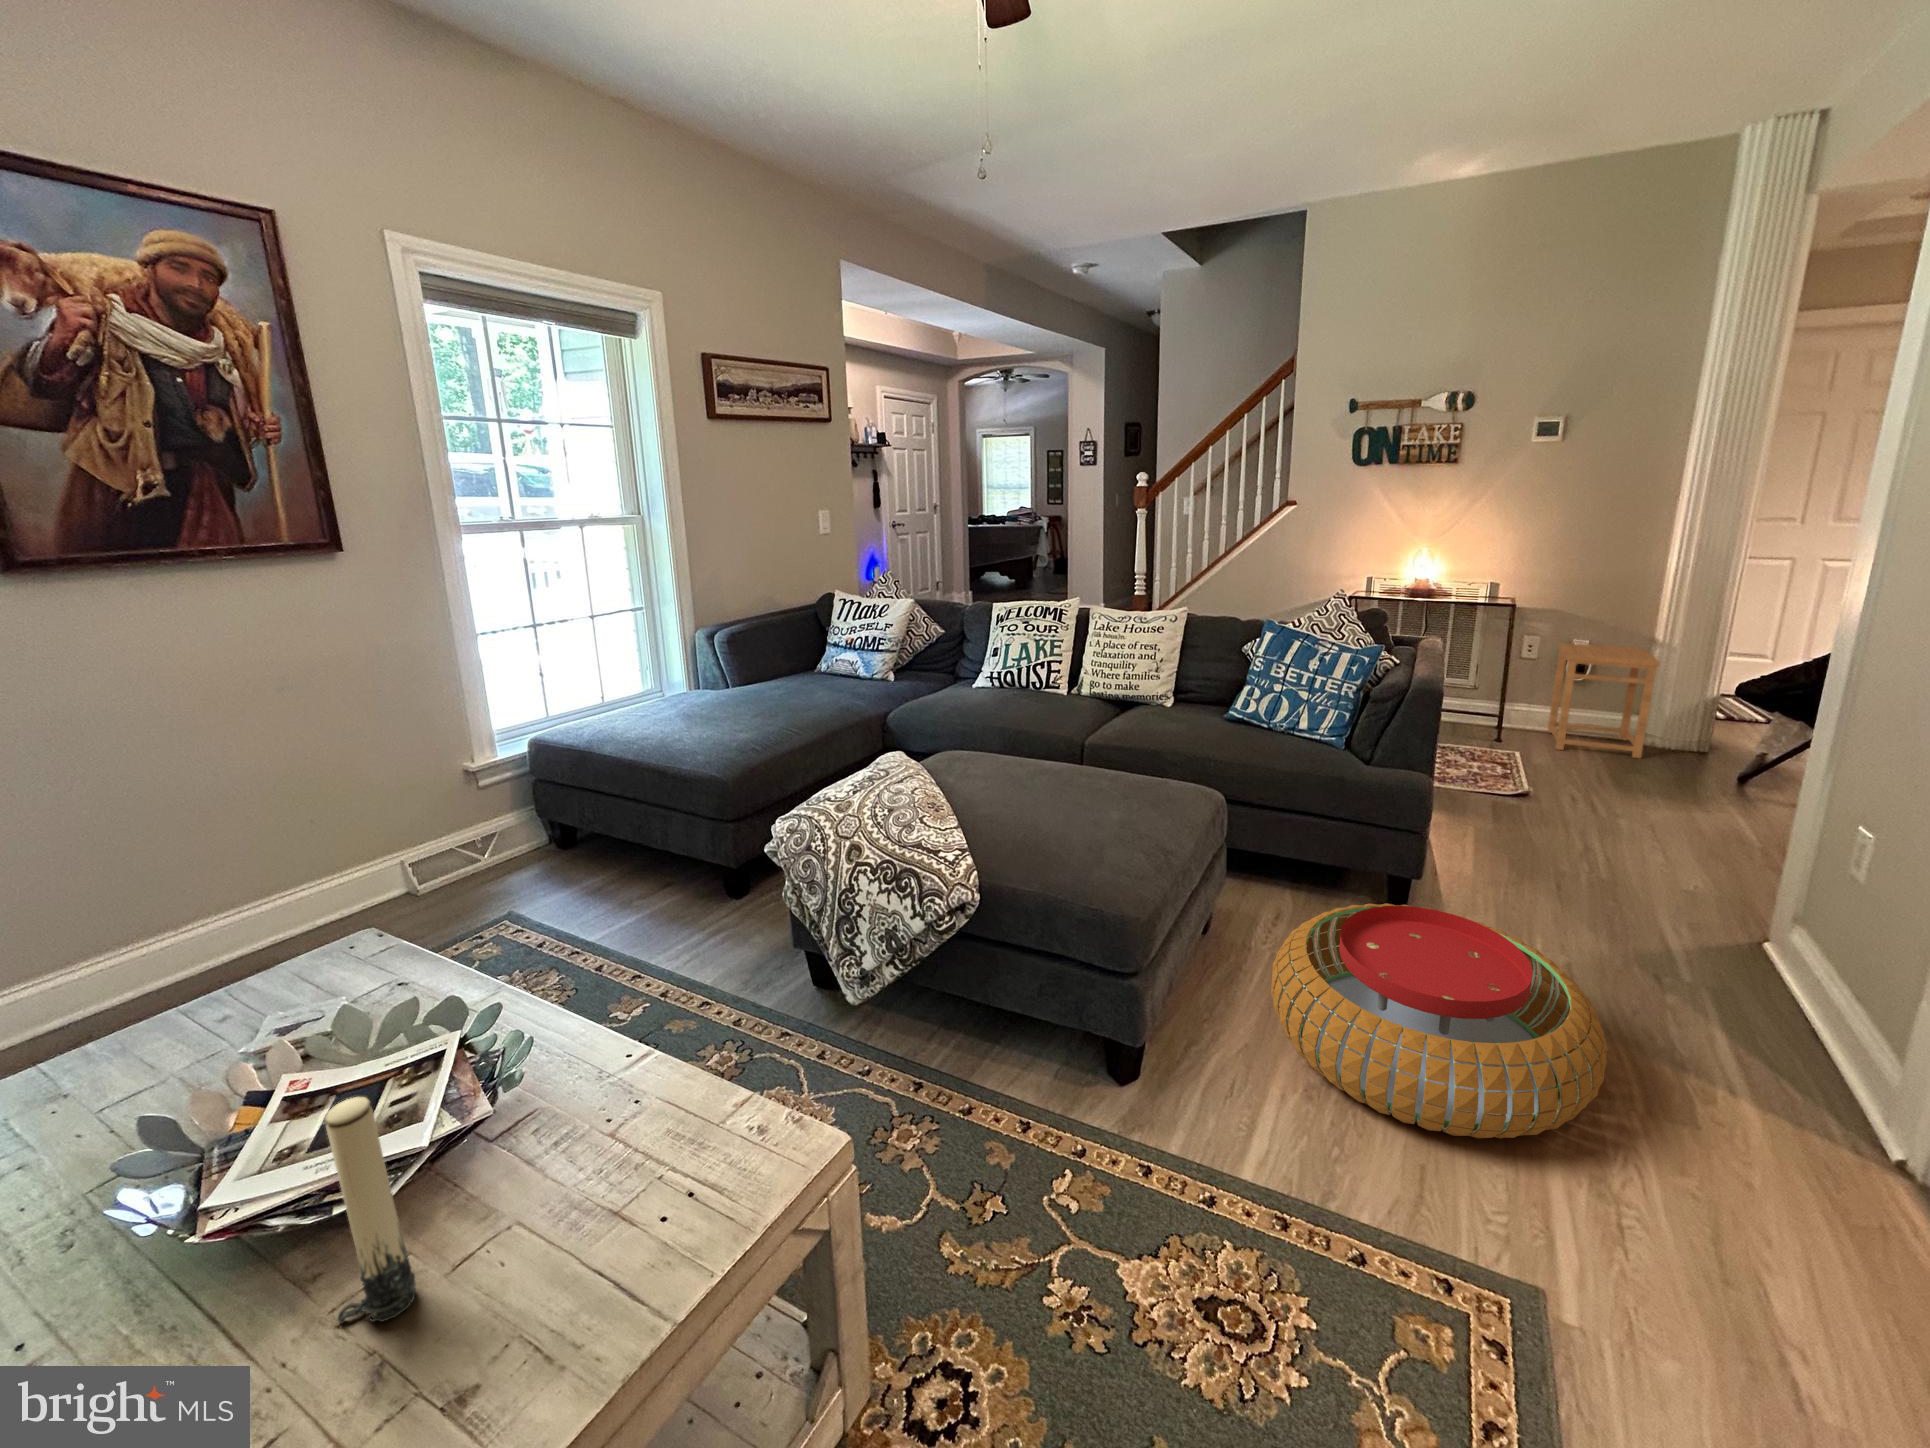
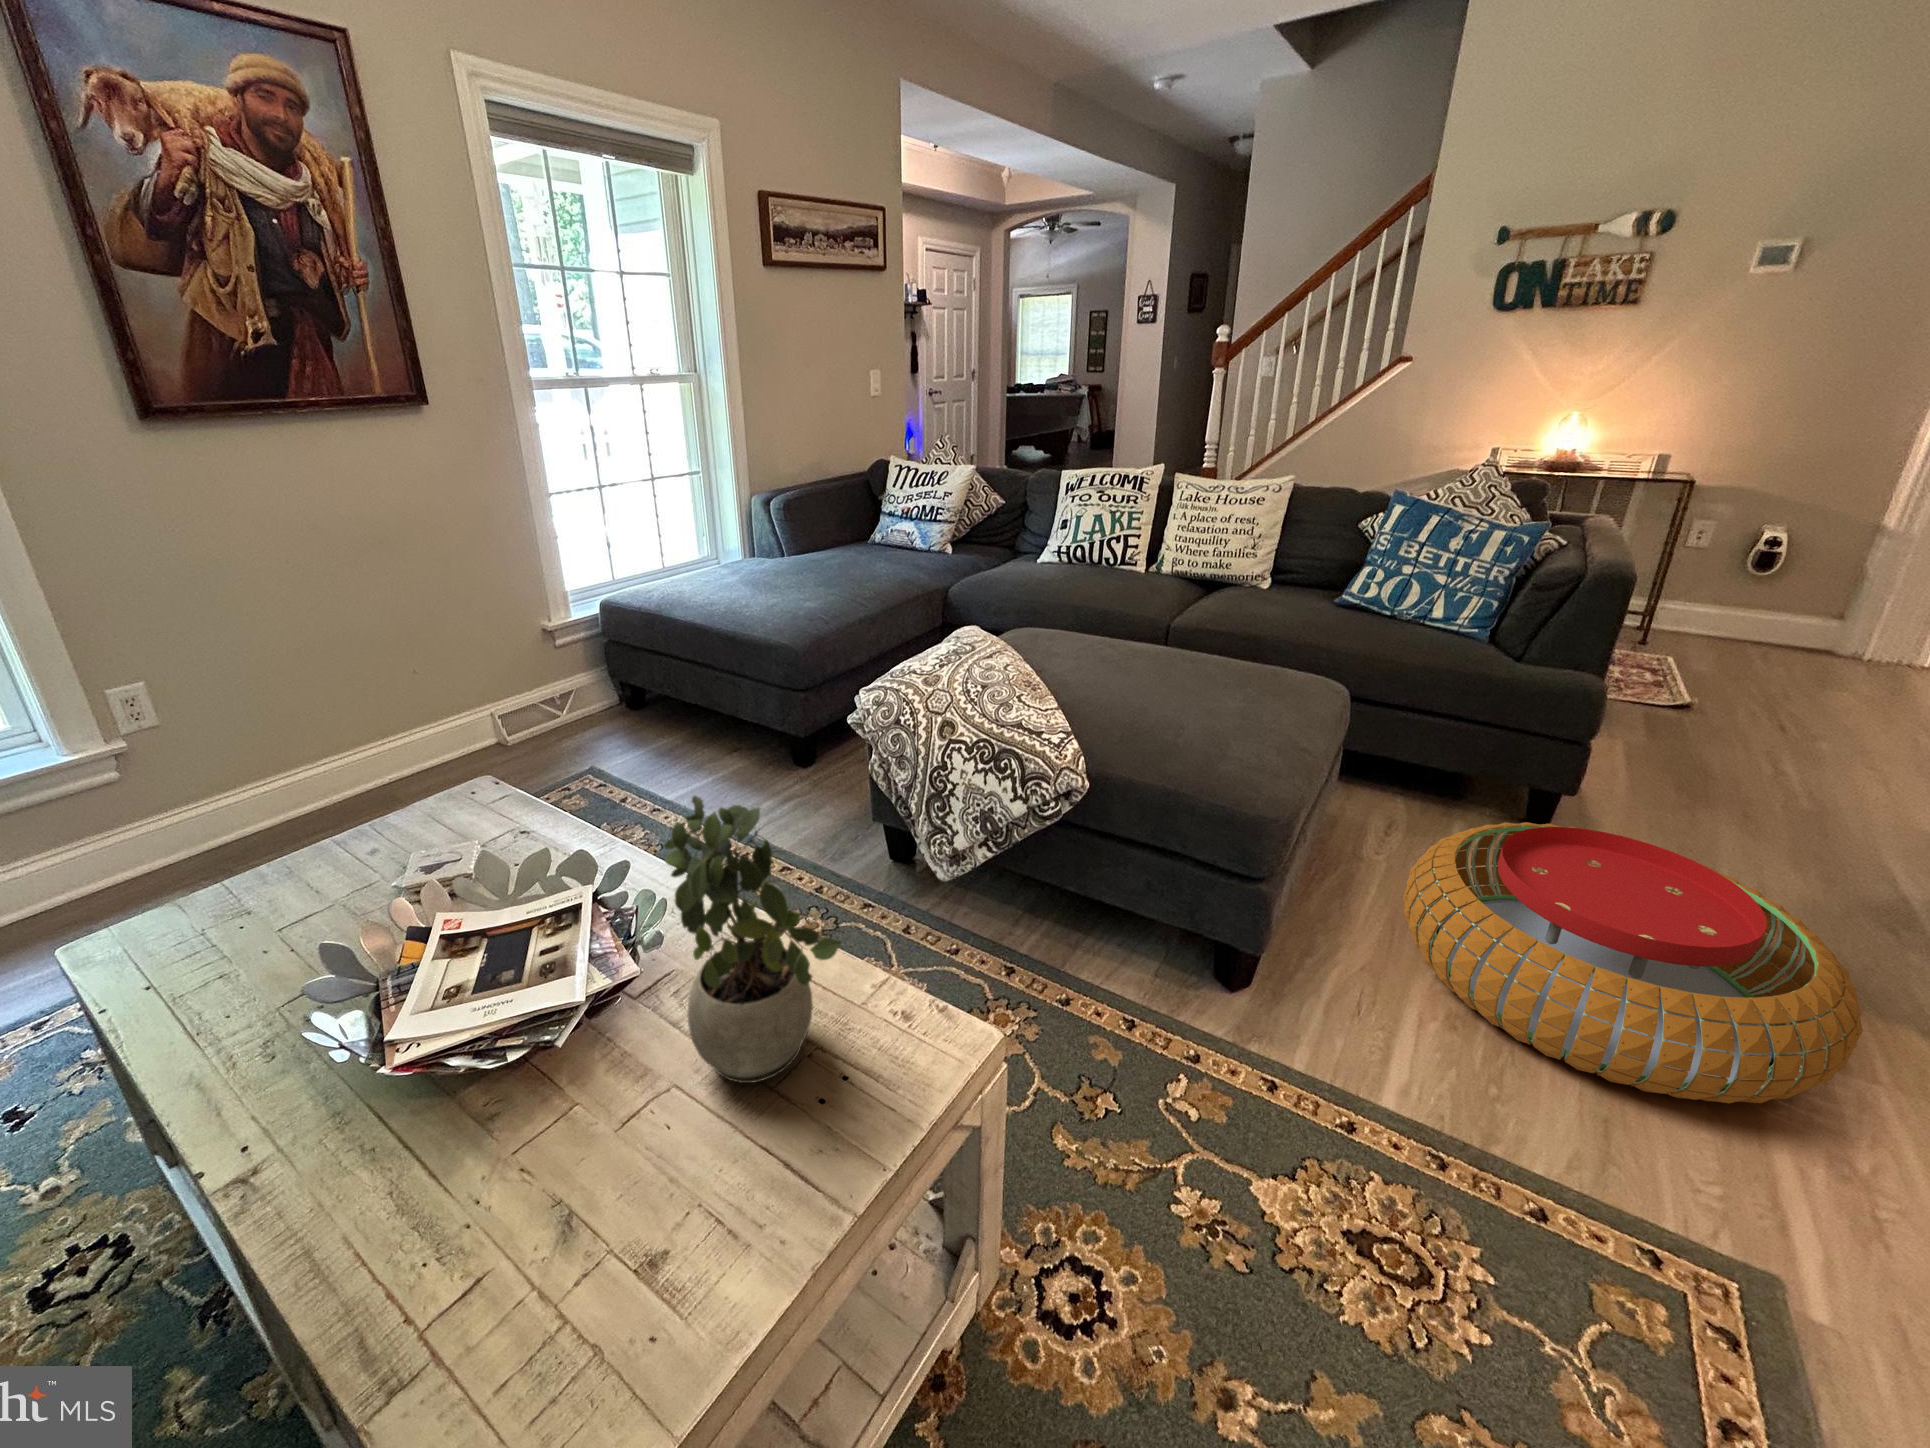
side table: present [1548,643,1660,758] -> none [1714,530,1900,674]
potted plant: none [500,935,662,1216] -> present [664,796,841,1083]
candle: present [325,1097,416,1324] -> none [513,948,594,1165]

